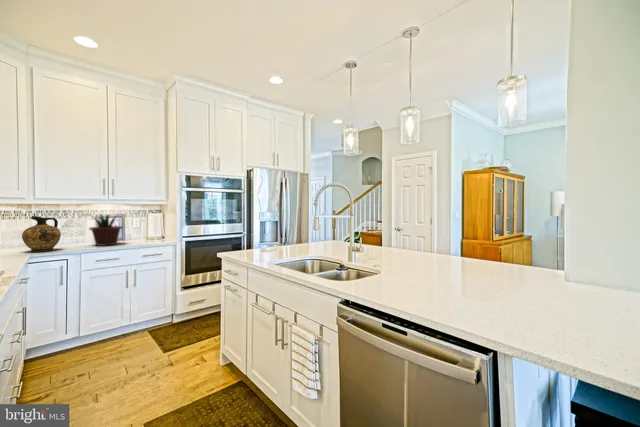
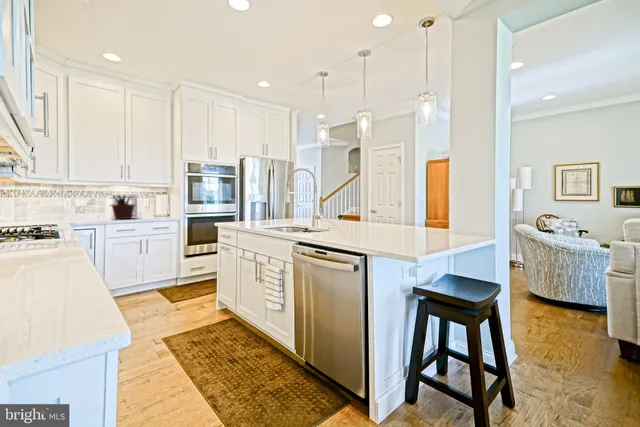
ceramic jug: present [22,216,61,252] -> none [60,193,89,221]

